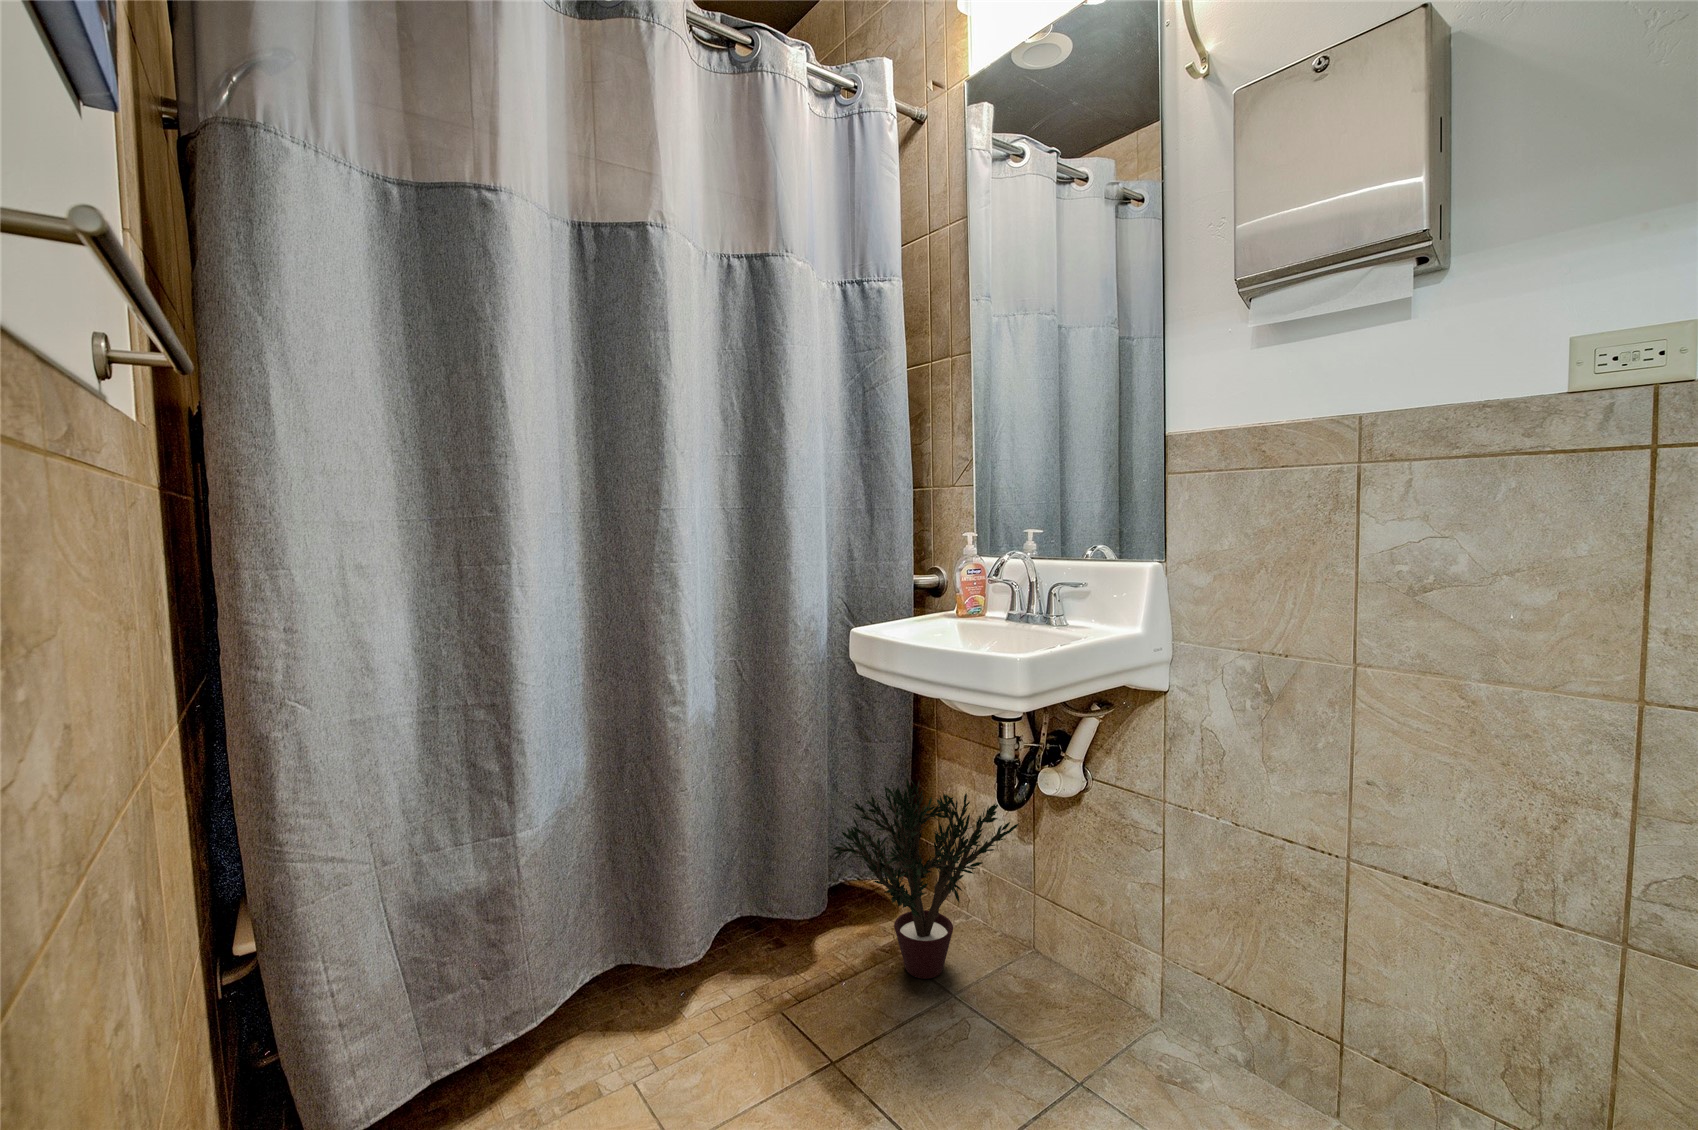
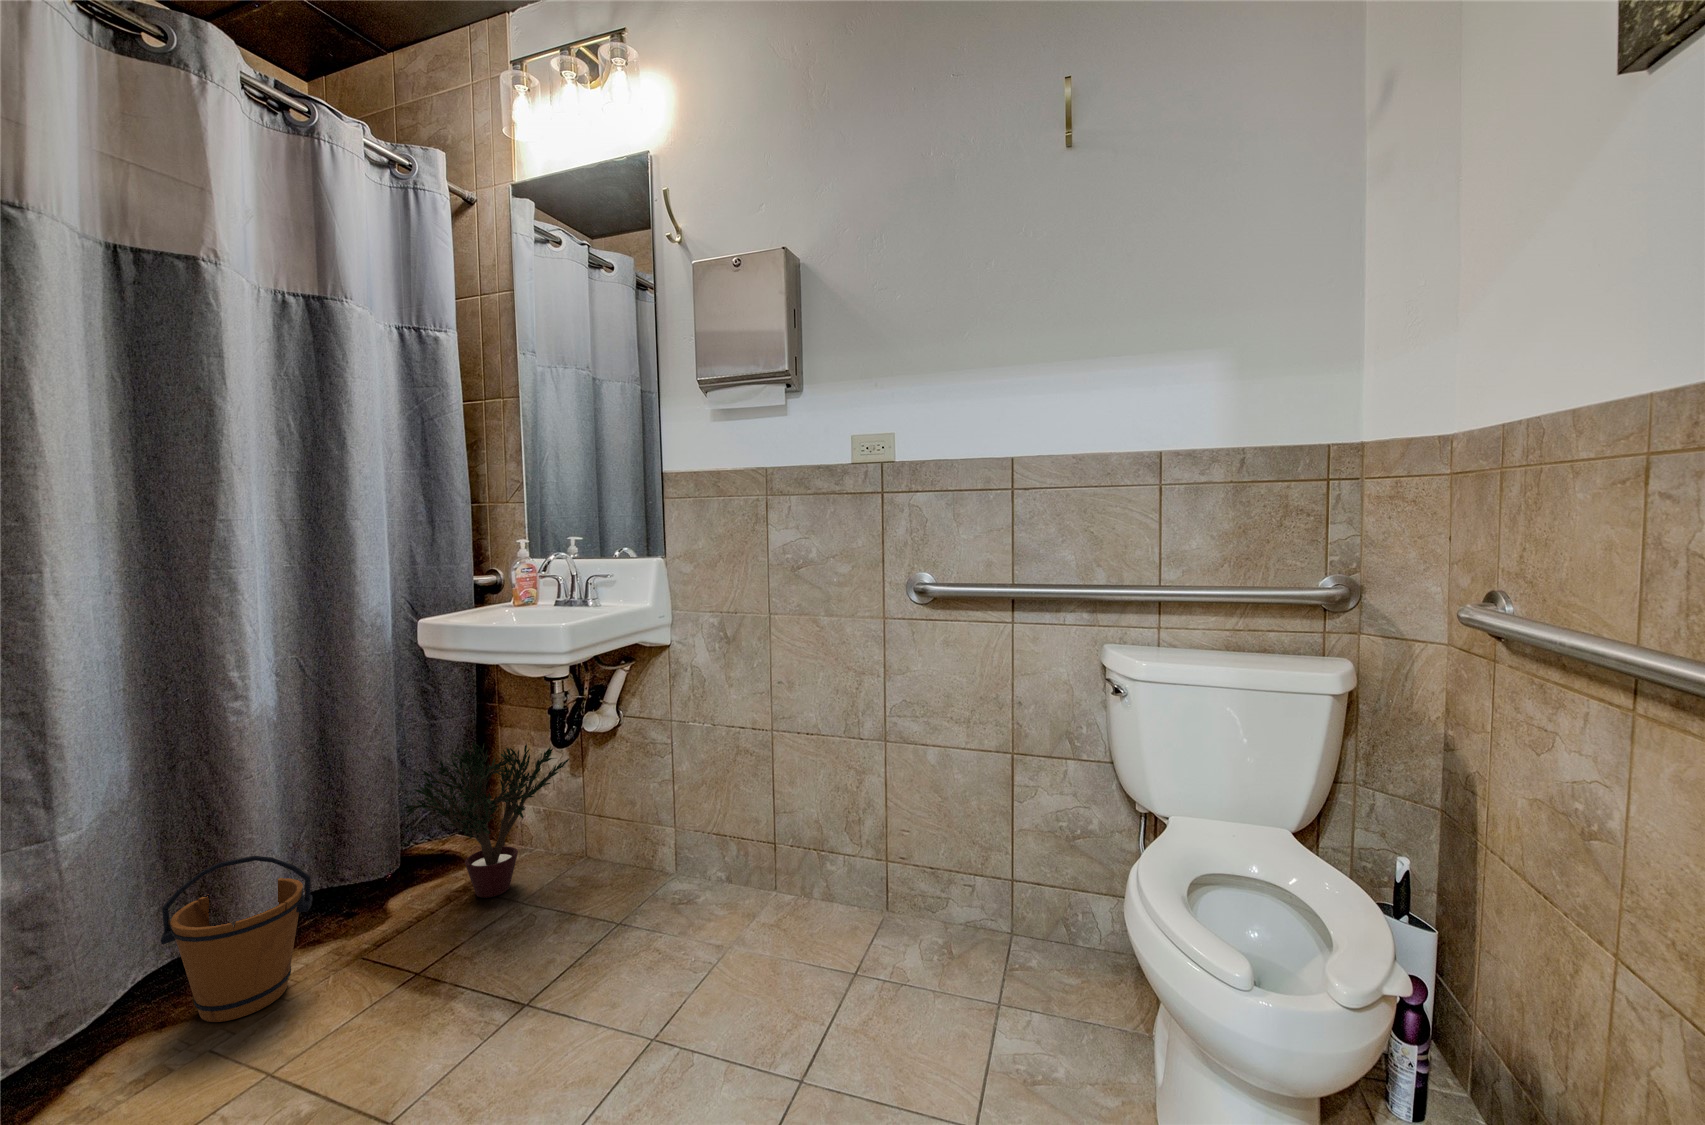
bucket: none [610,882,738,1061] -> present [160,856,312,1022]

